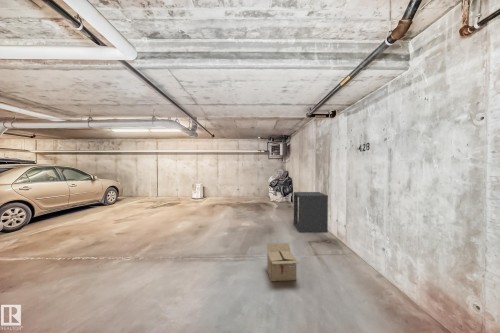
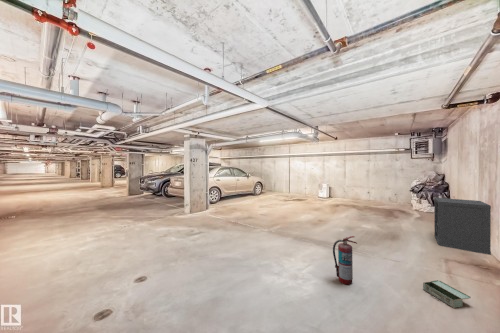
cardboard box: present [267,243,299,281] -> none [375,239,407,279]
fire extinguisher: none [235,252,262,317] -> present [333,236,357,285]
toolbox: none [312,273,345,299] -> present [423,280,471,308]

